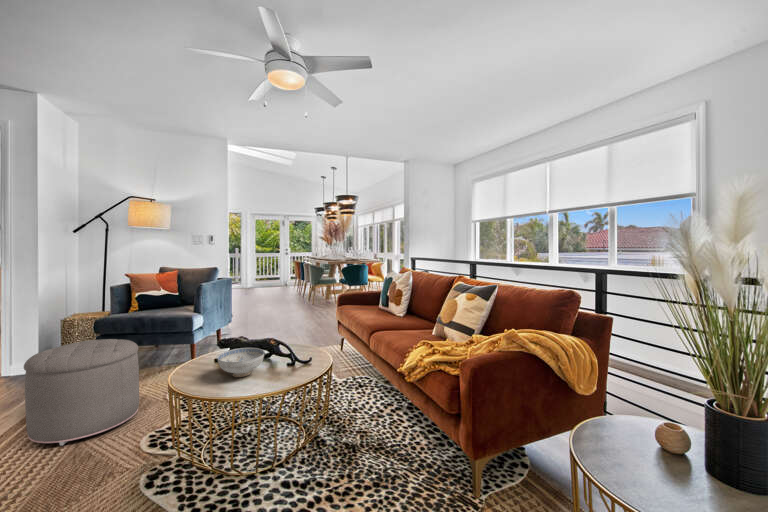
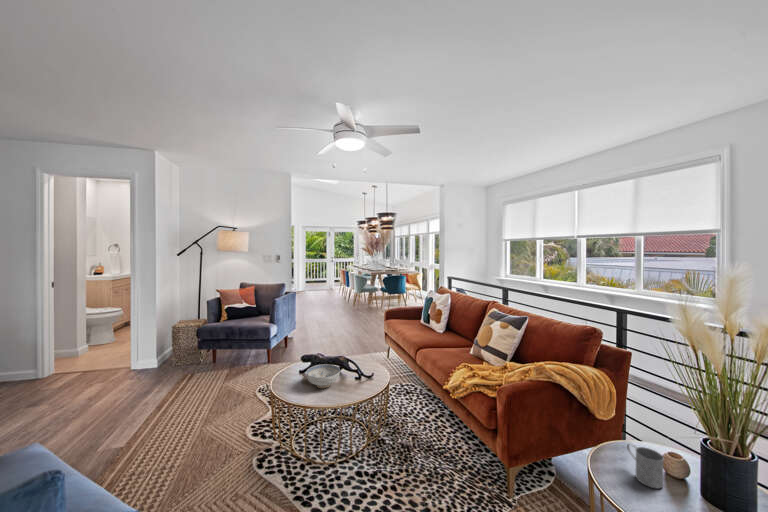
ottoman: present [24,339,139,446] -> none [163,348,238,430]
mug: none [621,413,670,467] -> present [627,444,664,488]

